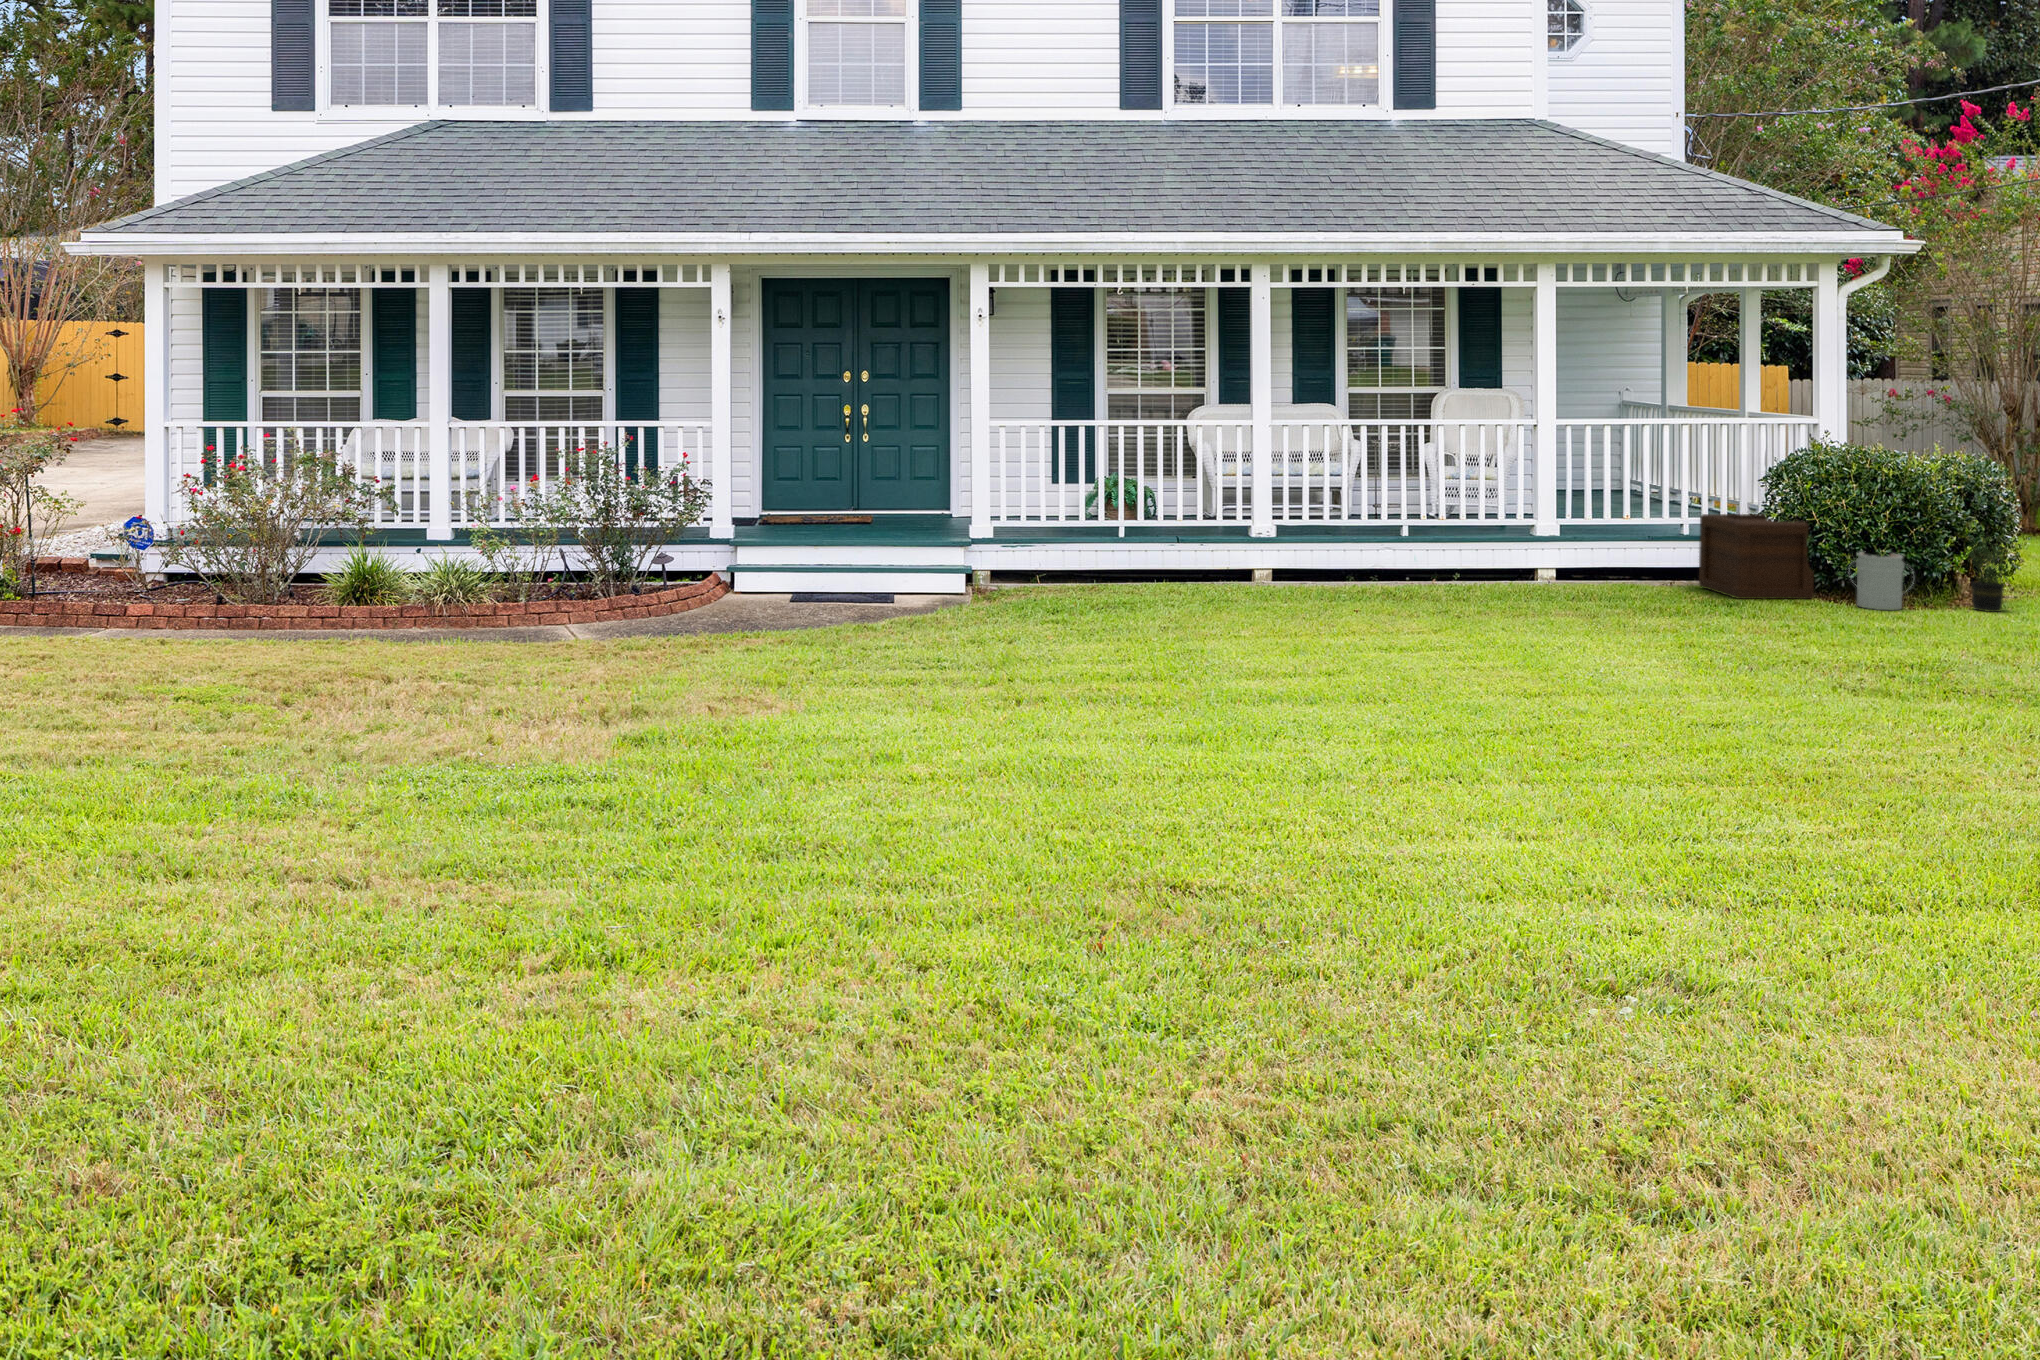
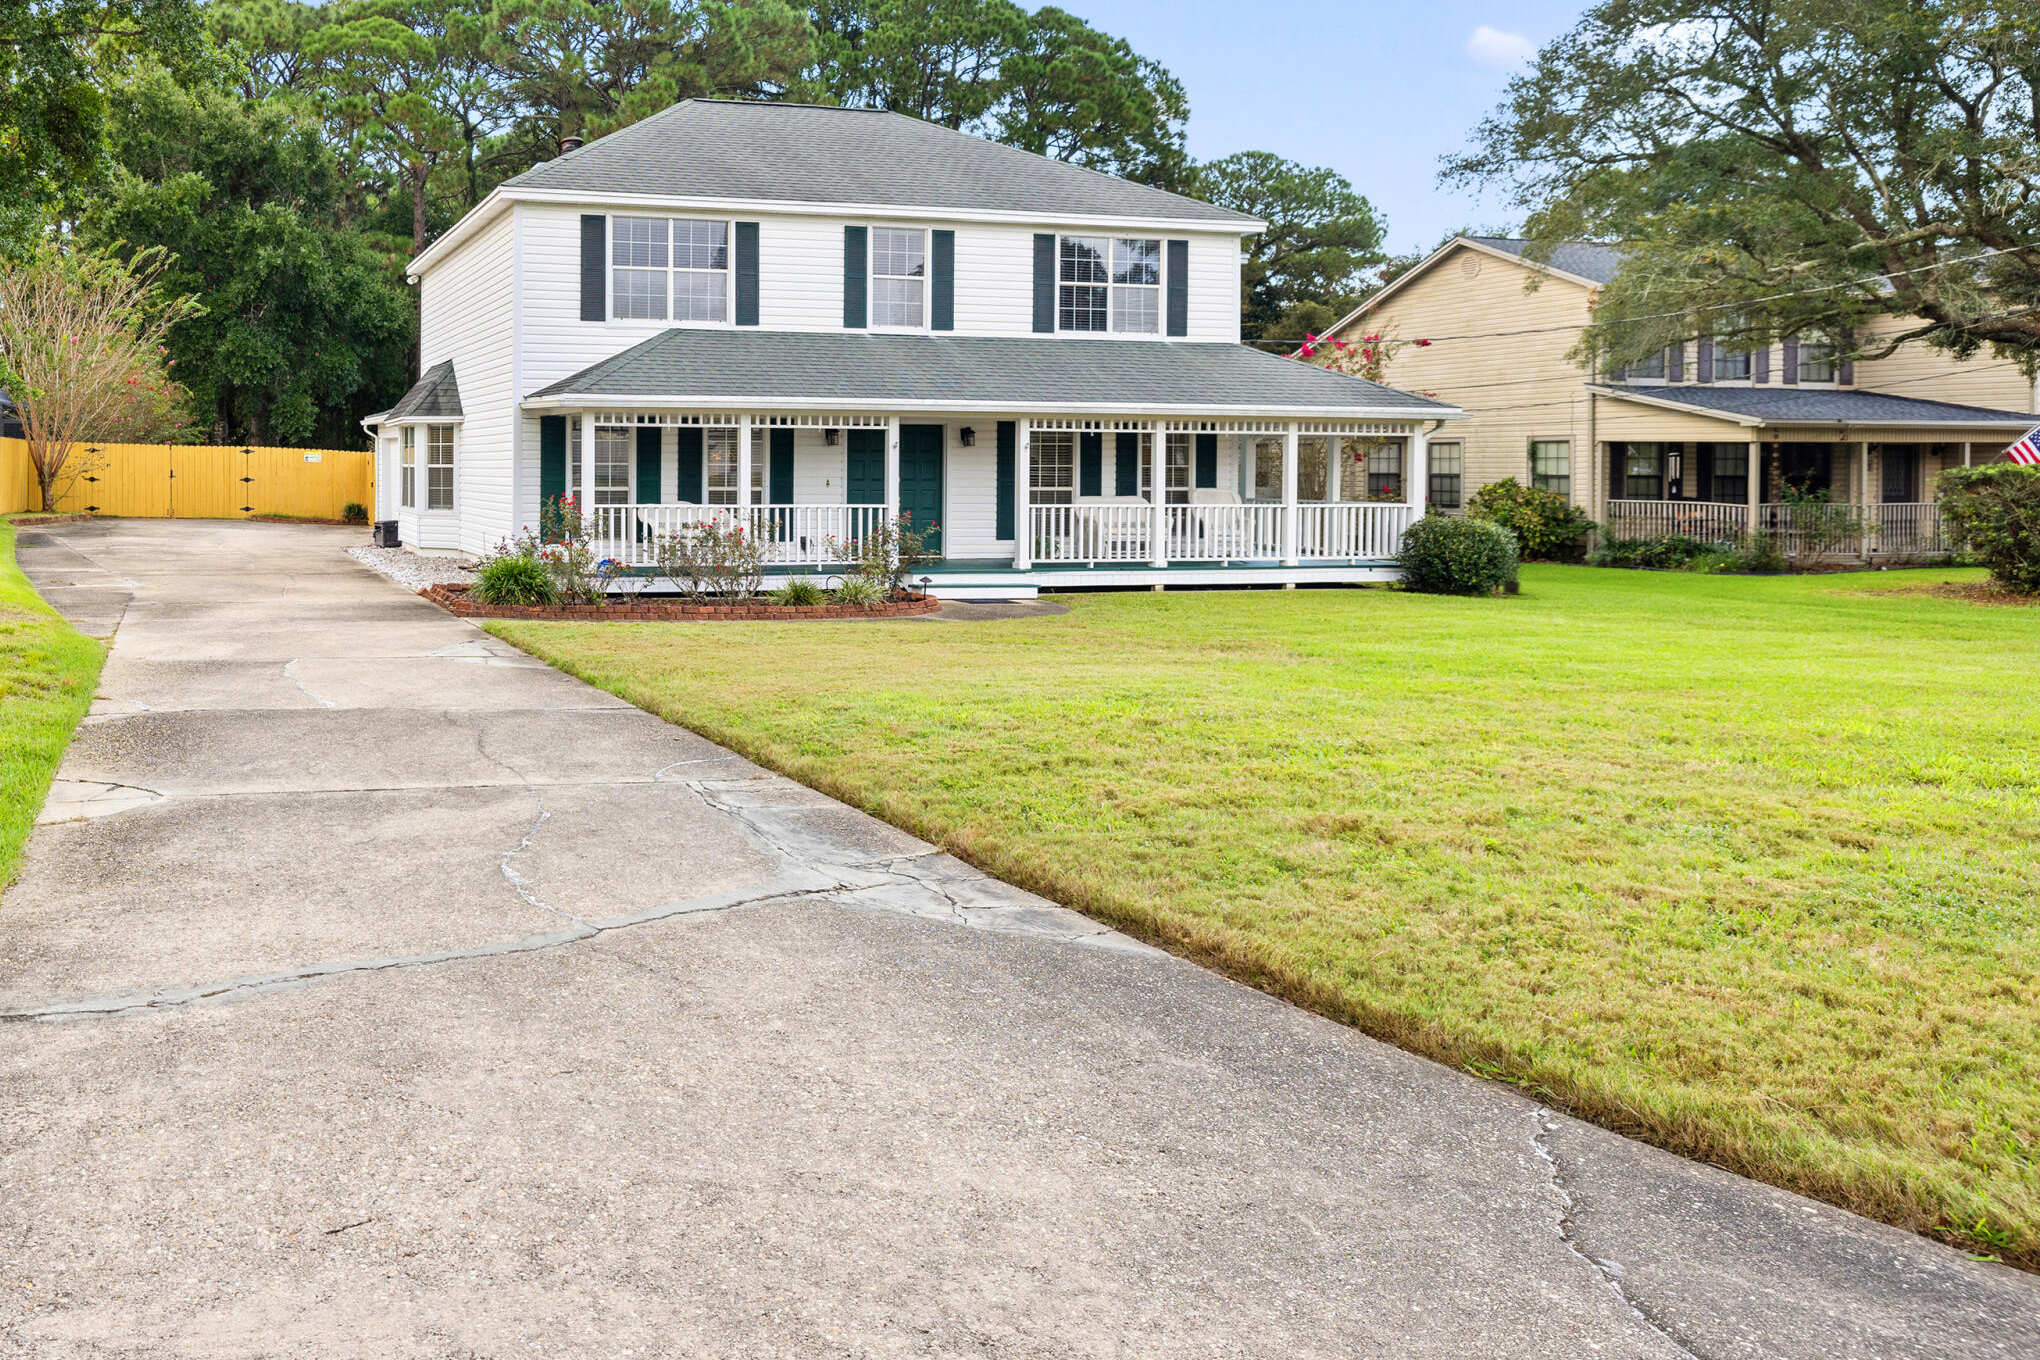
wooden crate: present [1699,514,1814,599] -> none [1358,551,1428,593]
bucket: present [1849,552,1905,610] -> none [1453,568,1486,596]

